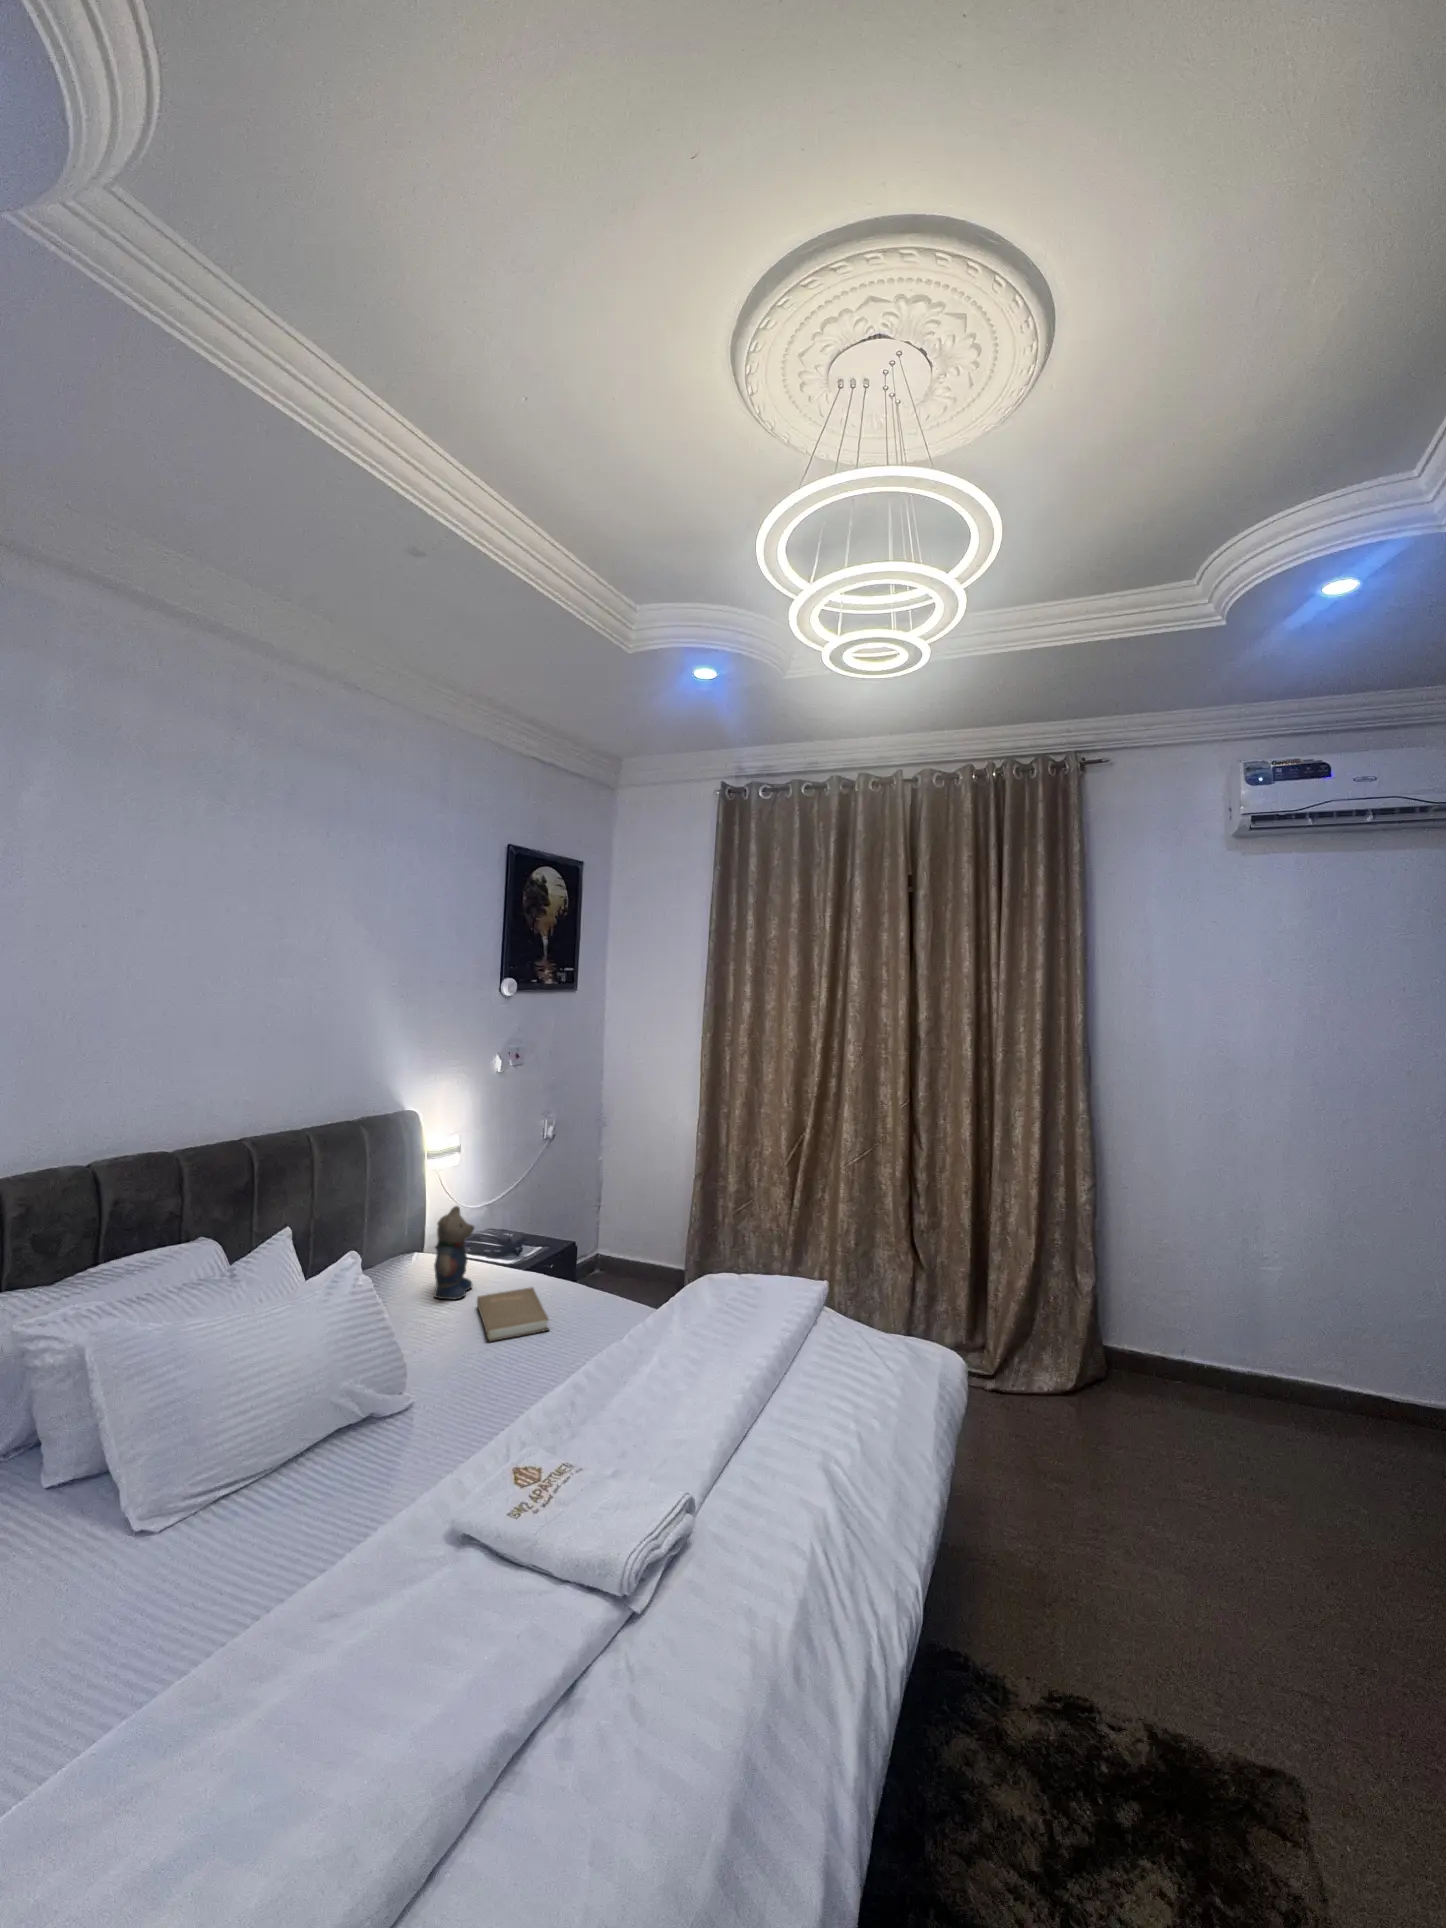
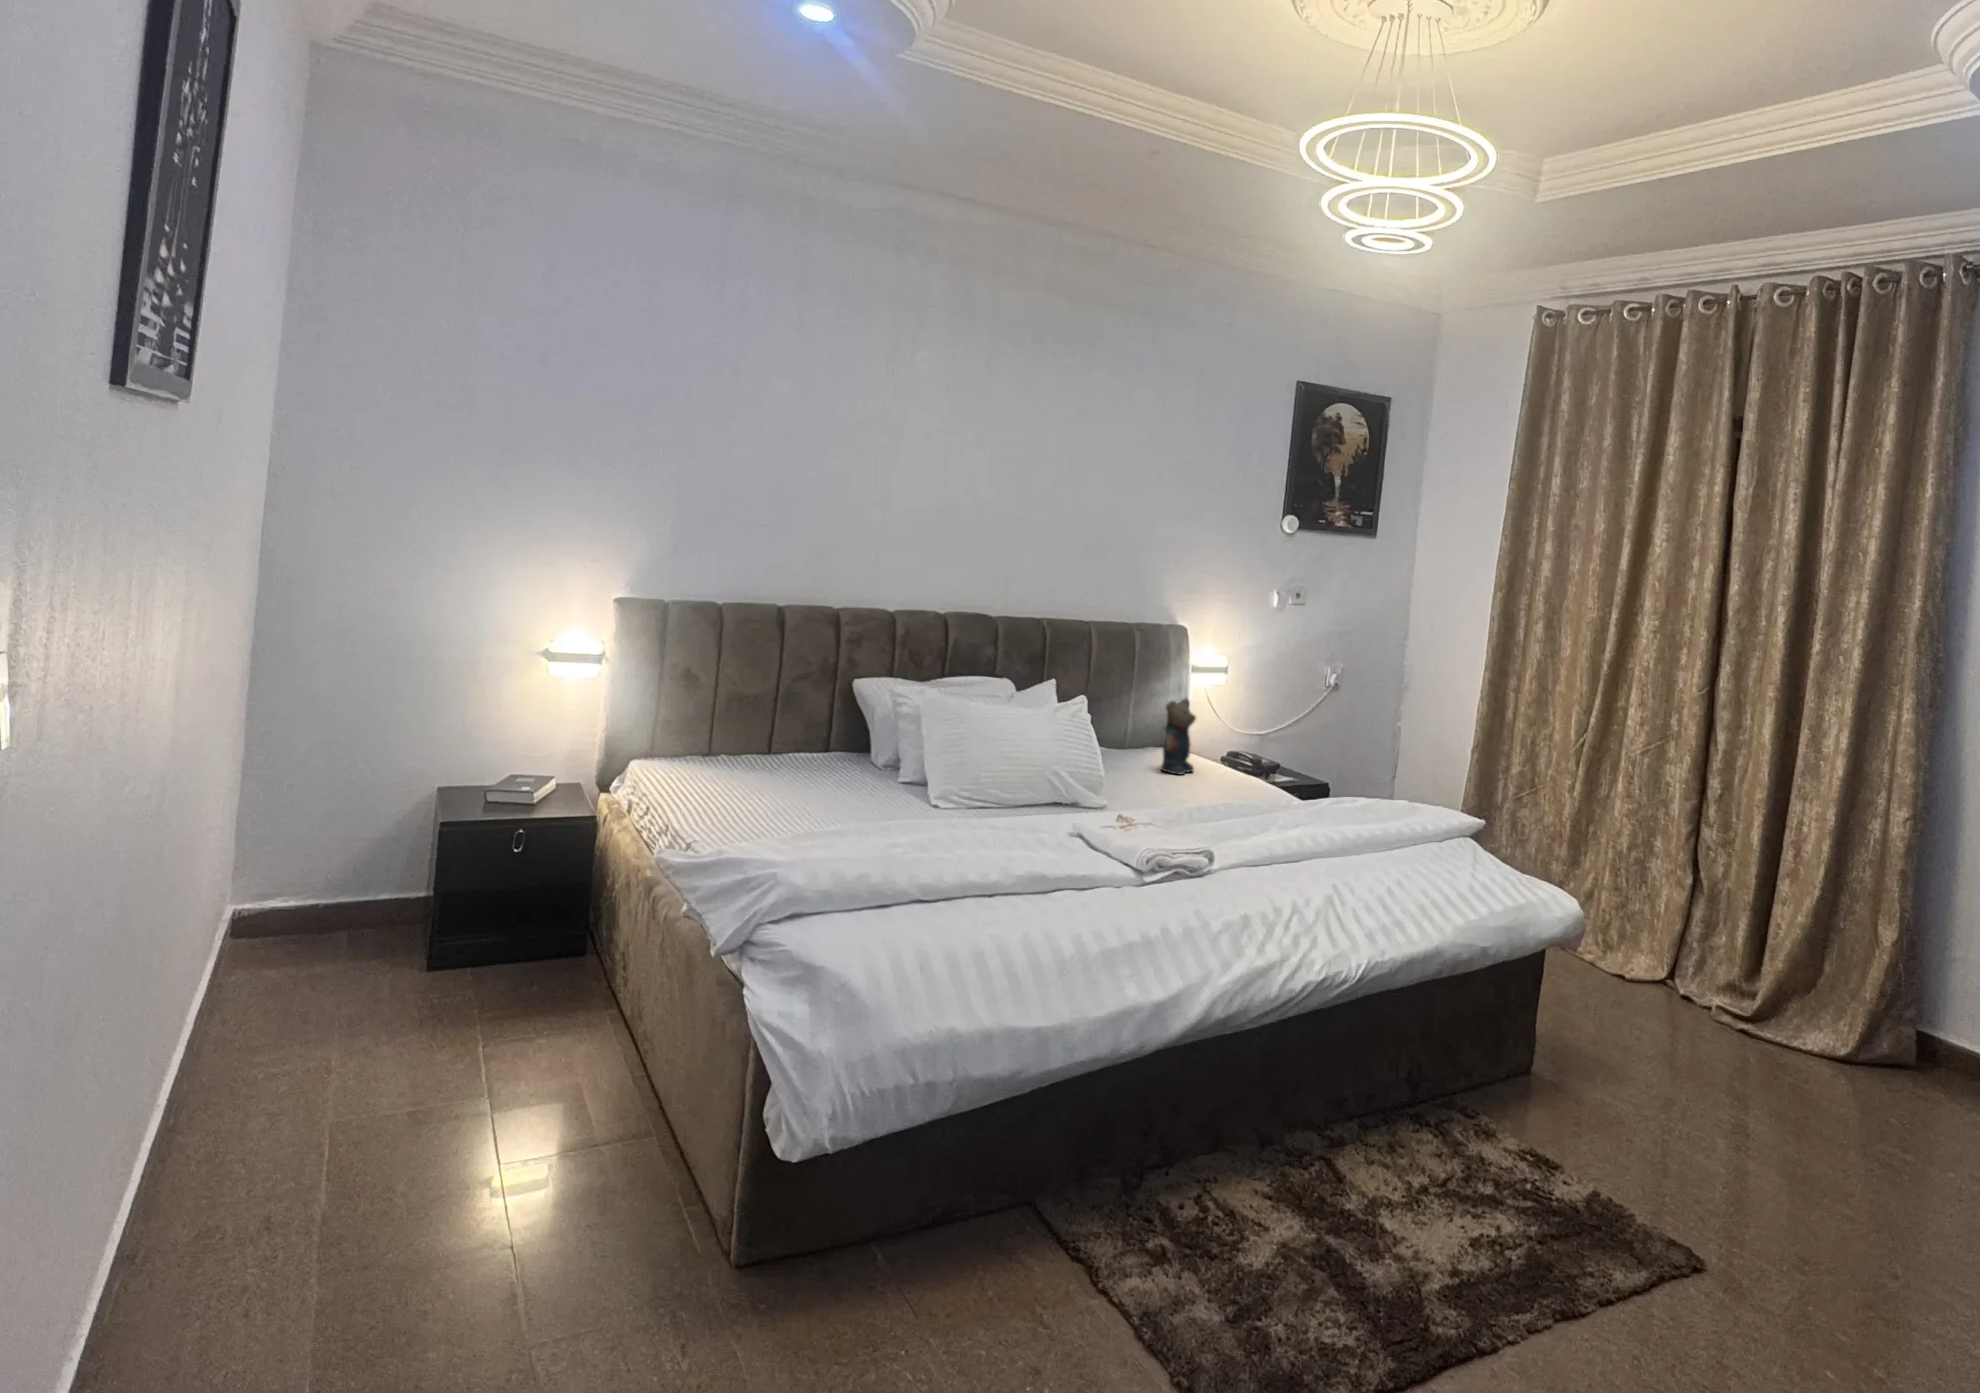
book: present [477,1288,549,1341] -> none [1177,771,1235,800]

